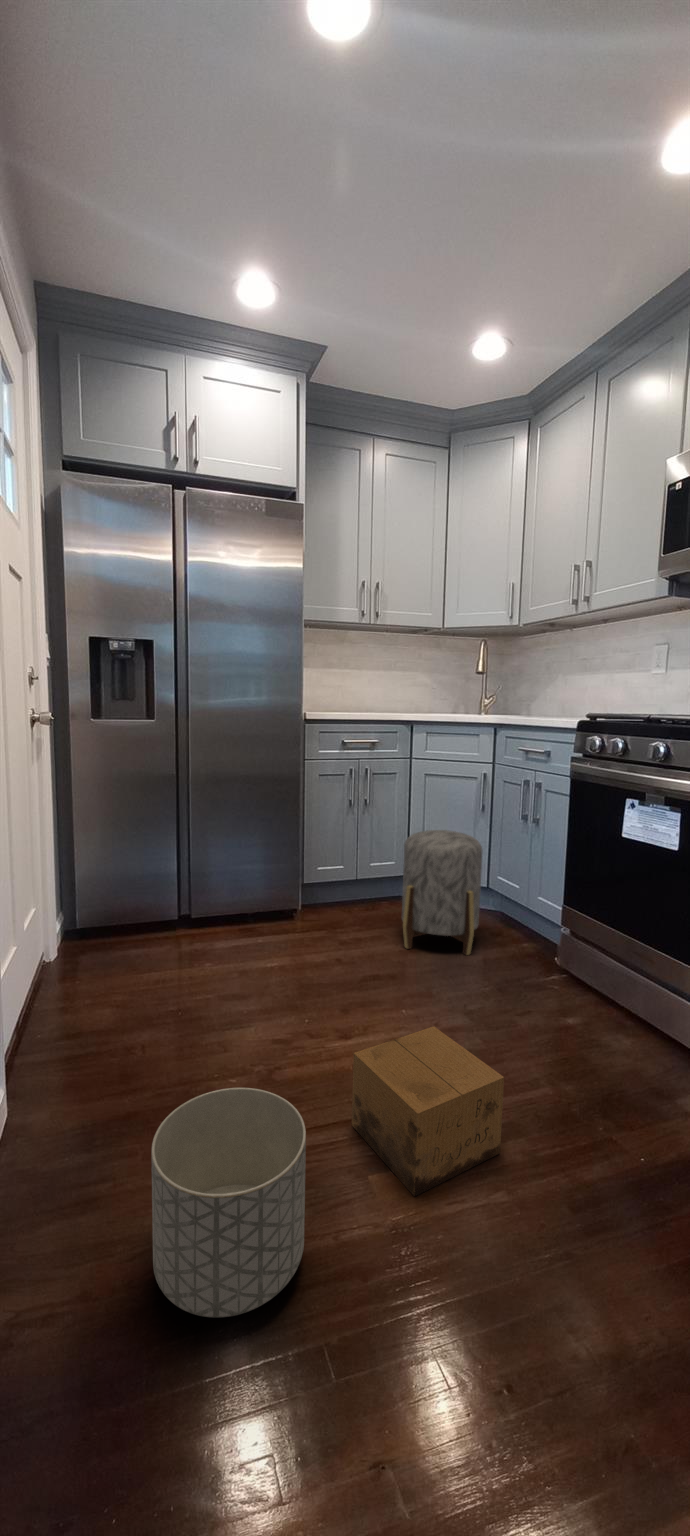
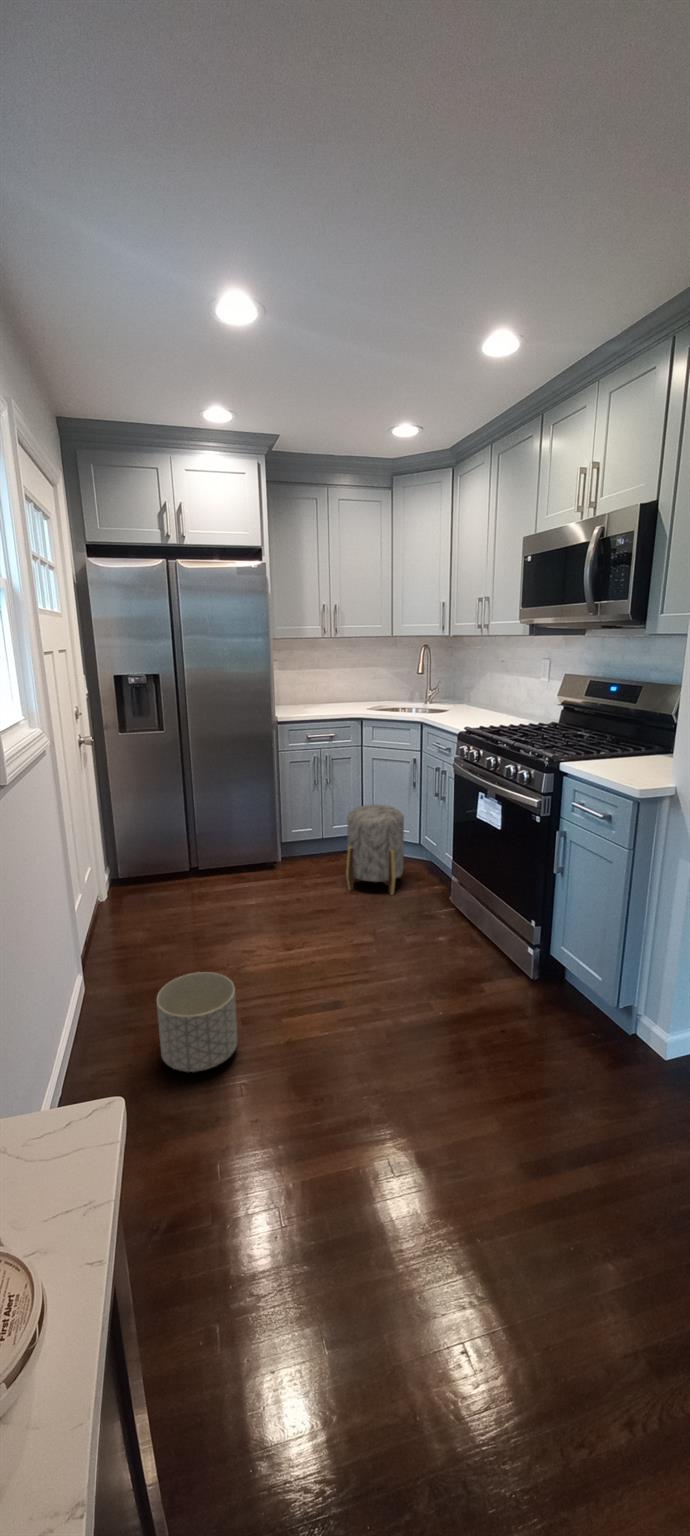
cardboard box: present [352,1026,504,1197] -> none [278,942,360,1030]

